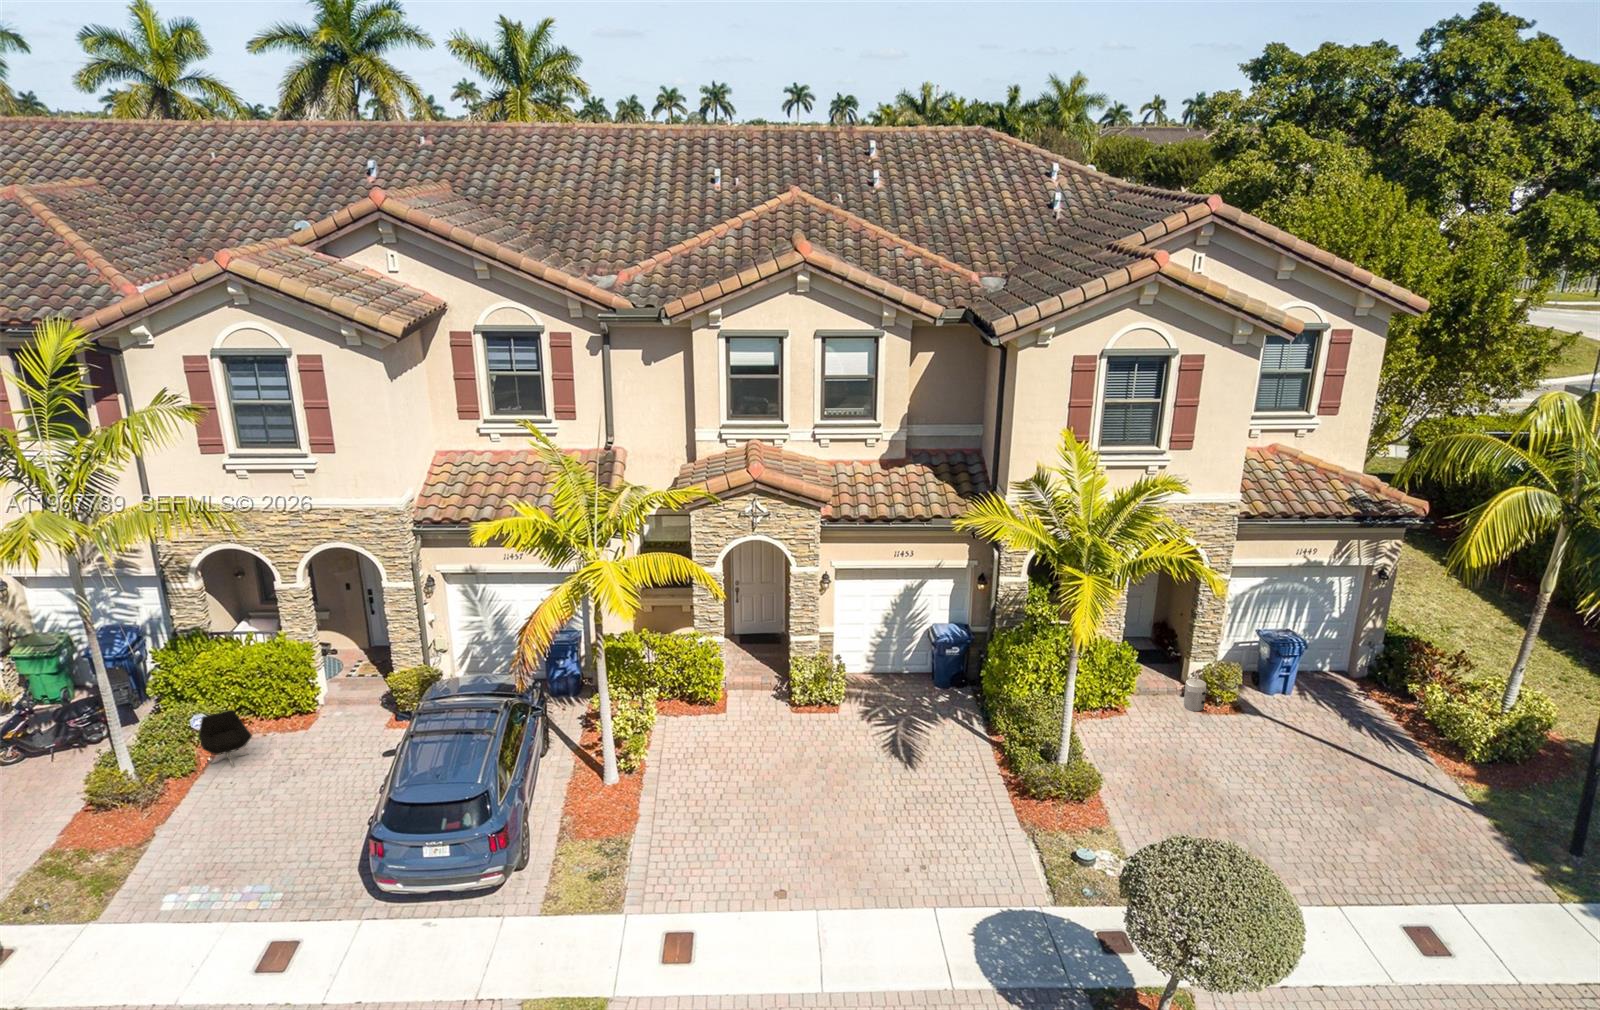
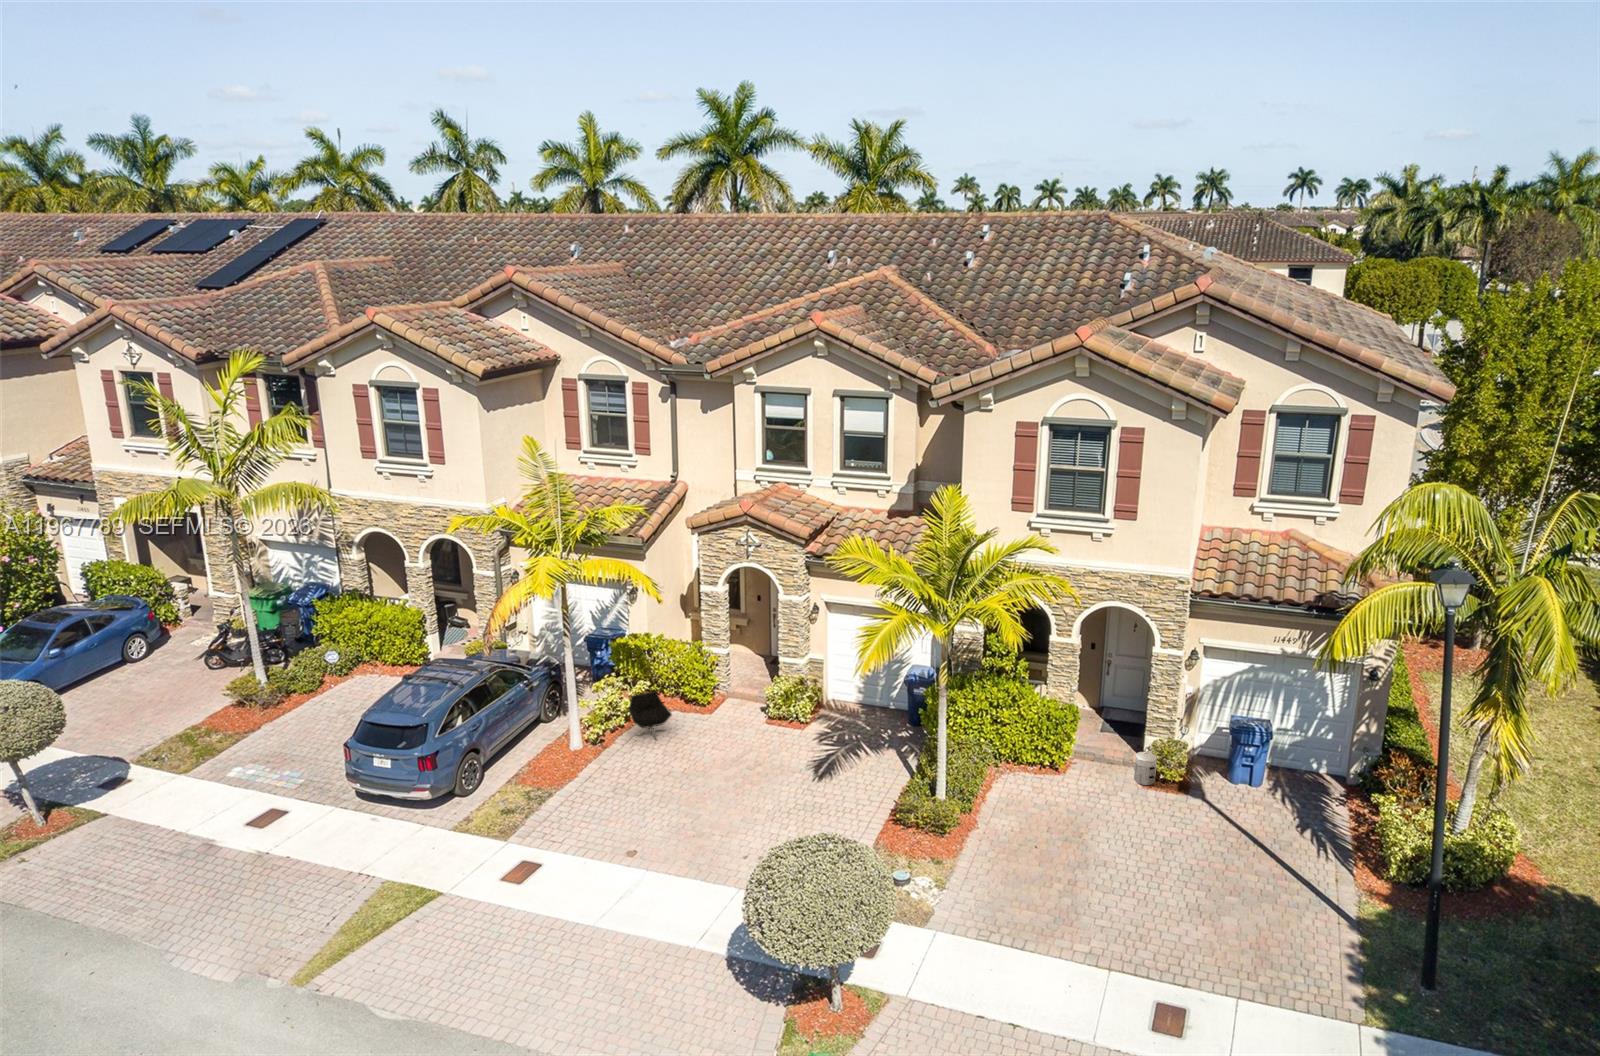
lounge chair: present [199,710,252,767] -> present [629,691,672,739]

